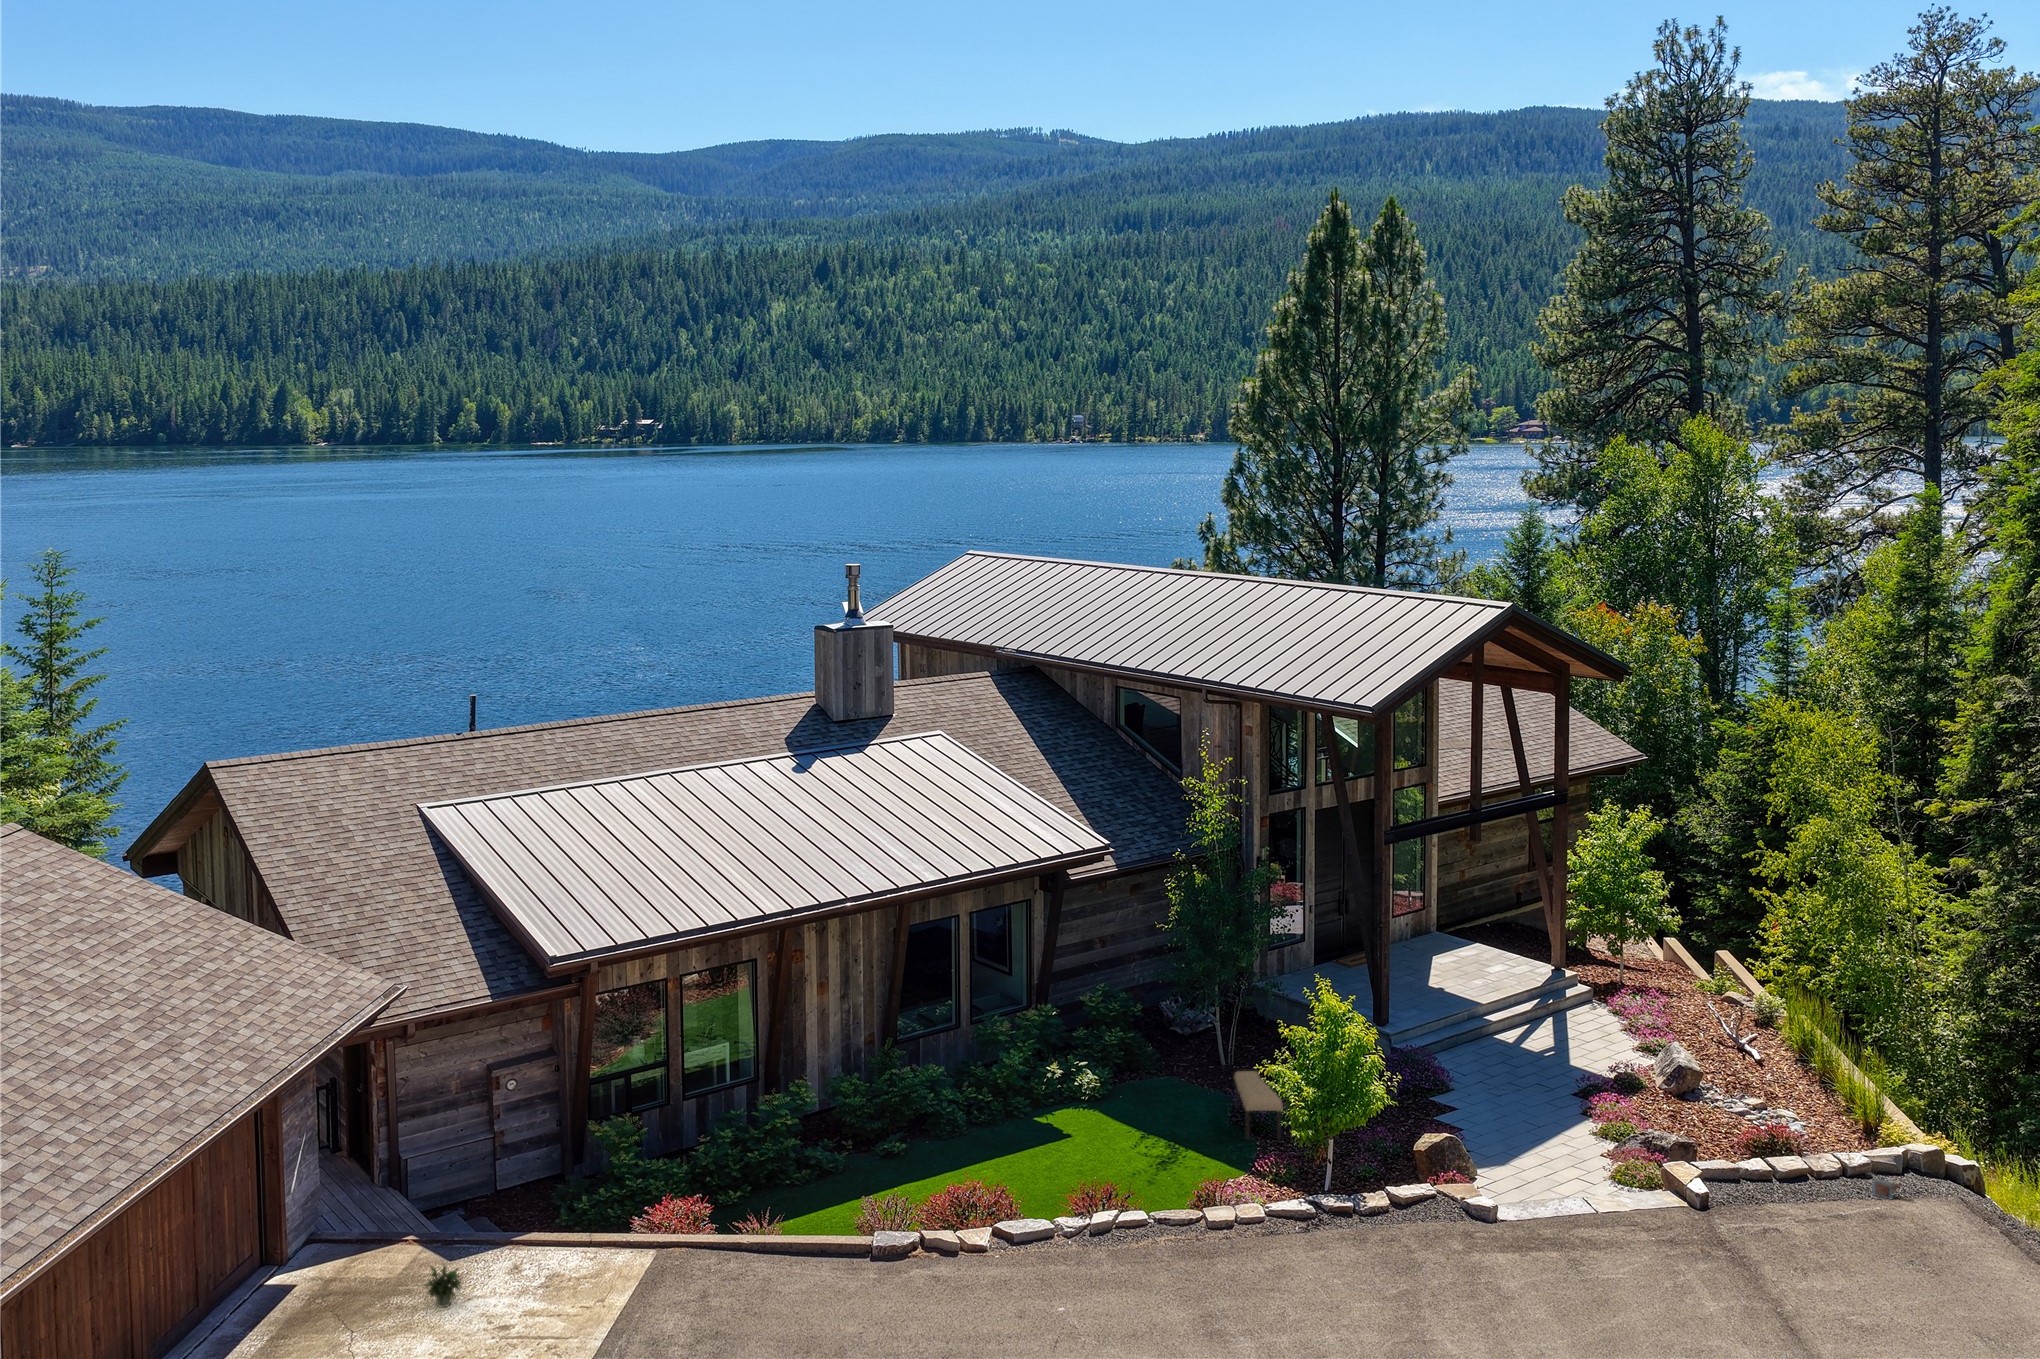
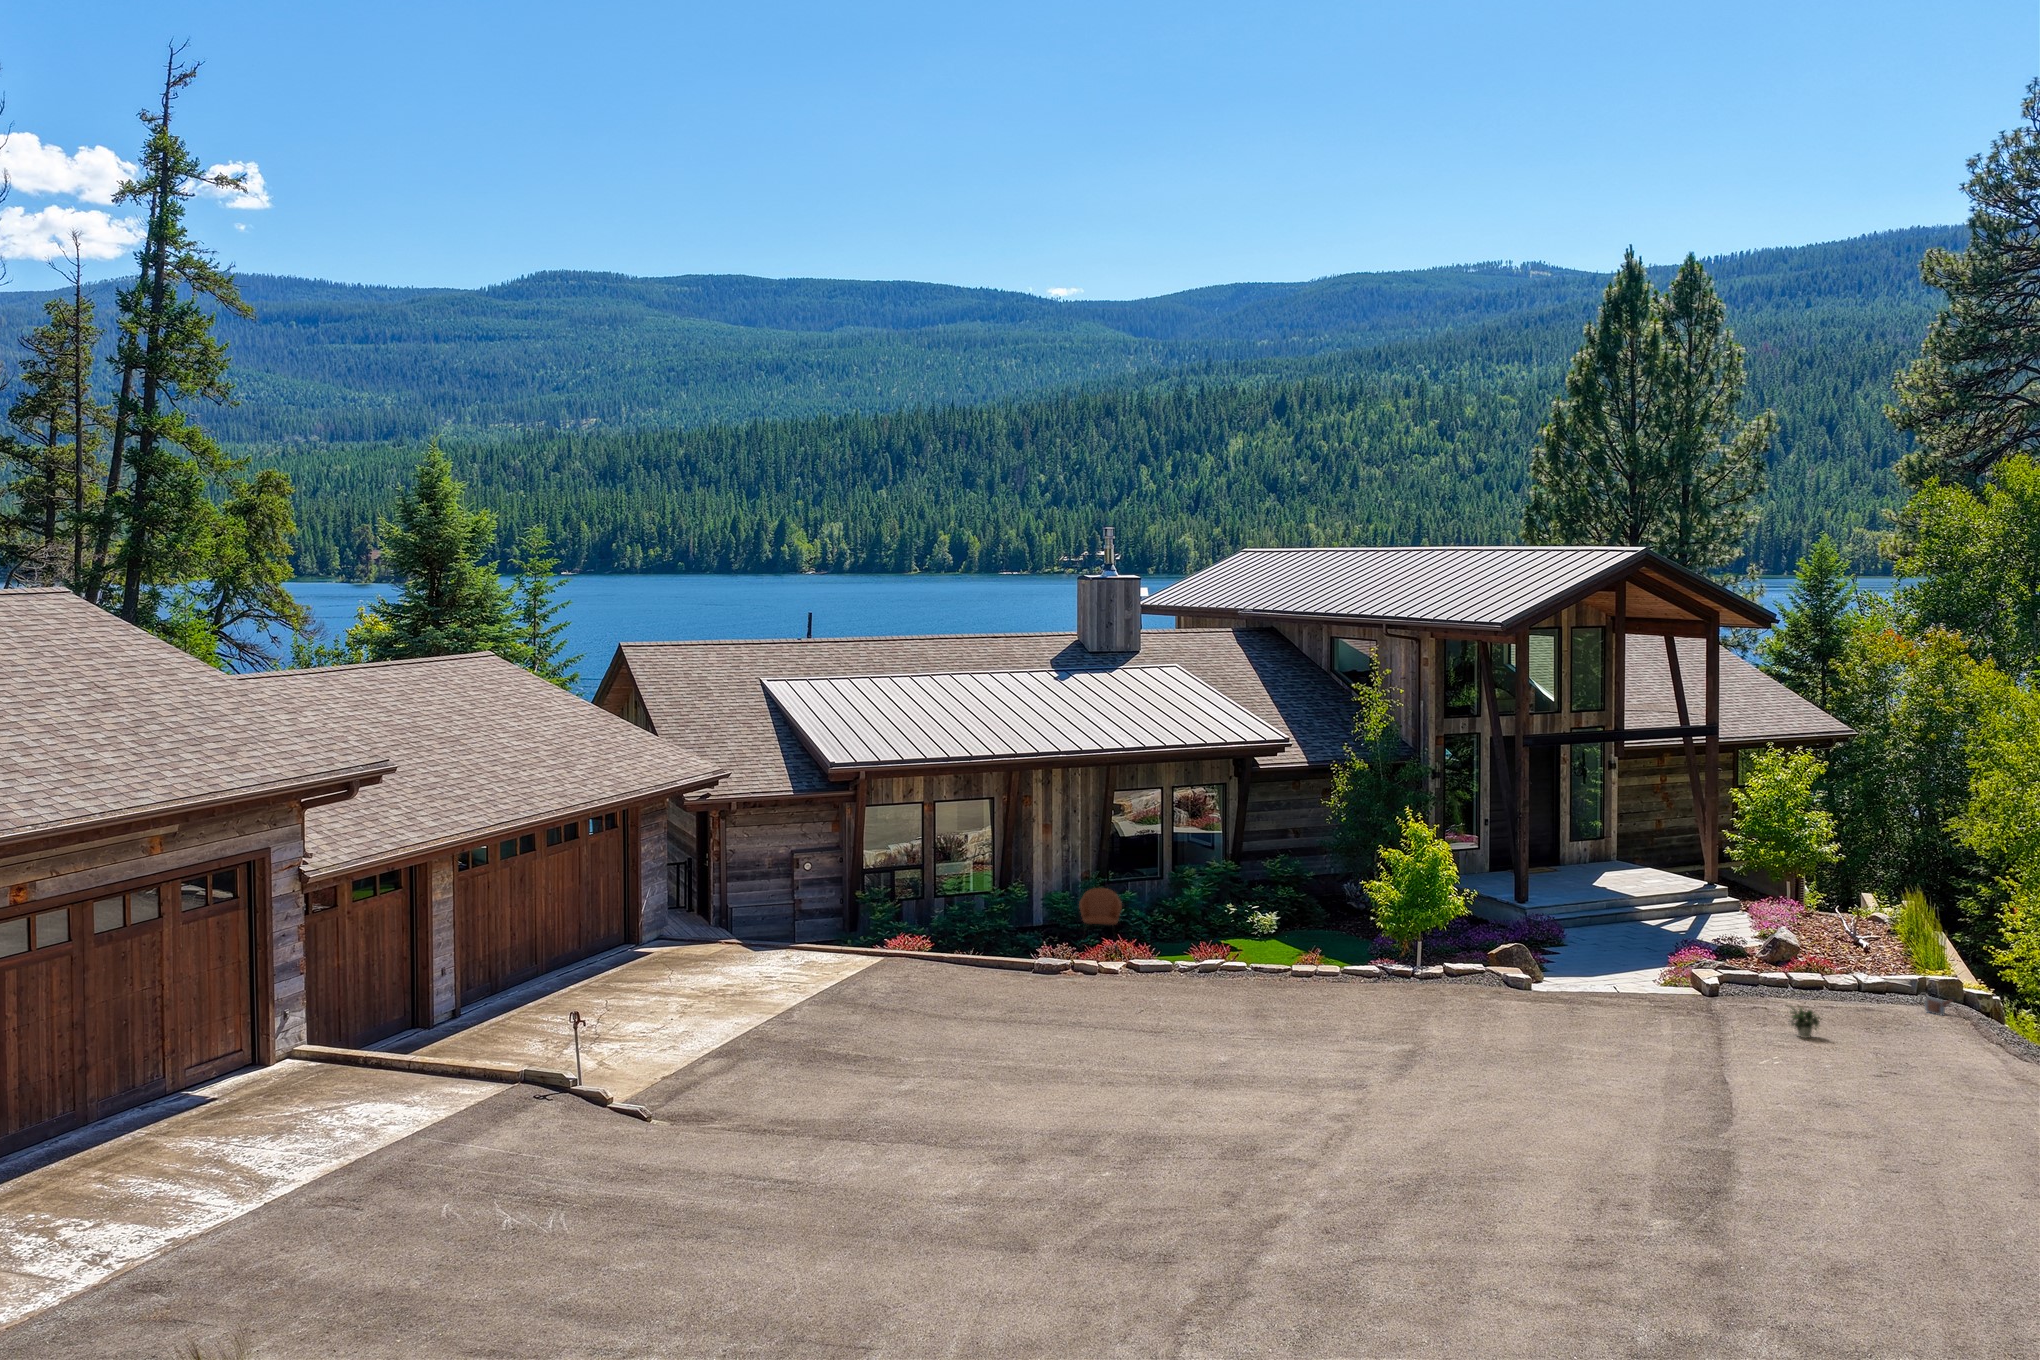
chair: none [882,1065,936,1156] -> present [1079,888,1122,951]
bench: present [1235,1071,1283,1140] -> none [1373,918,1409,965]
potted plant: present [425,1265,461,1307] -> present [1790,1008,1820,1038]

